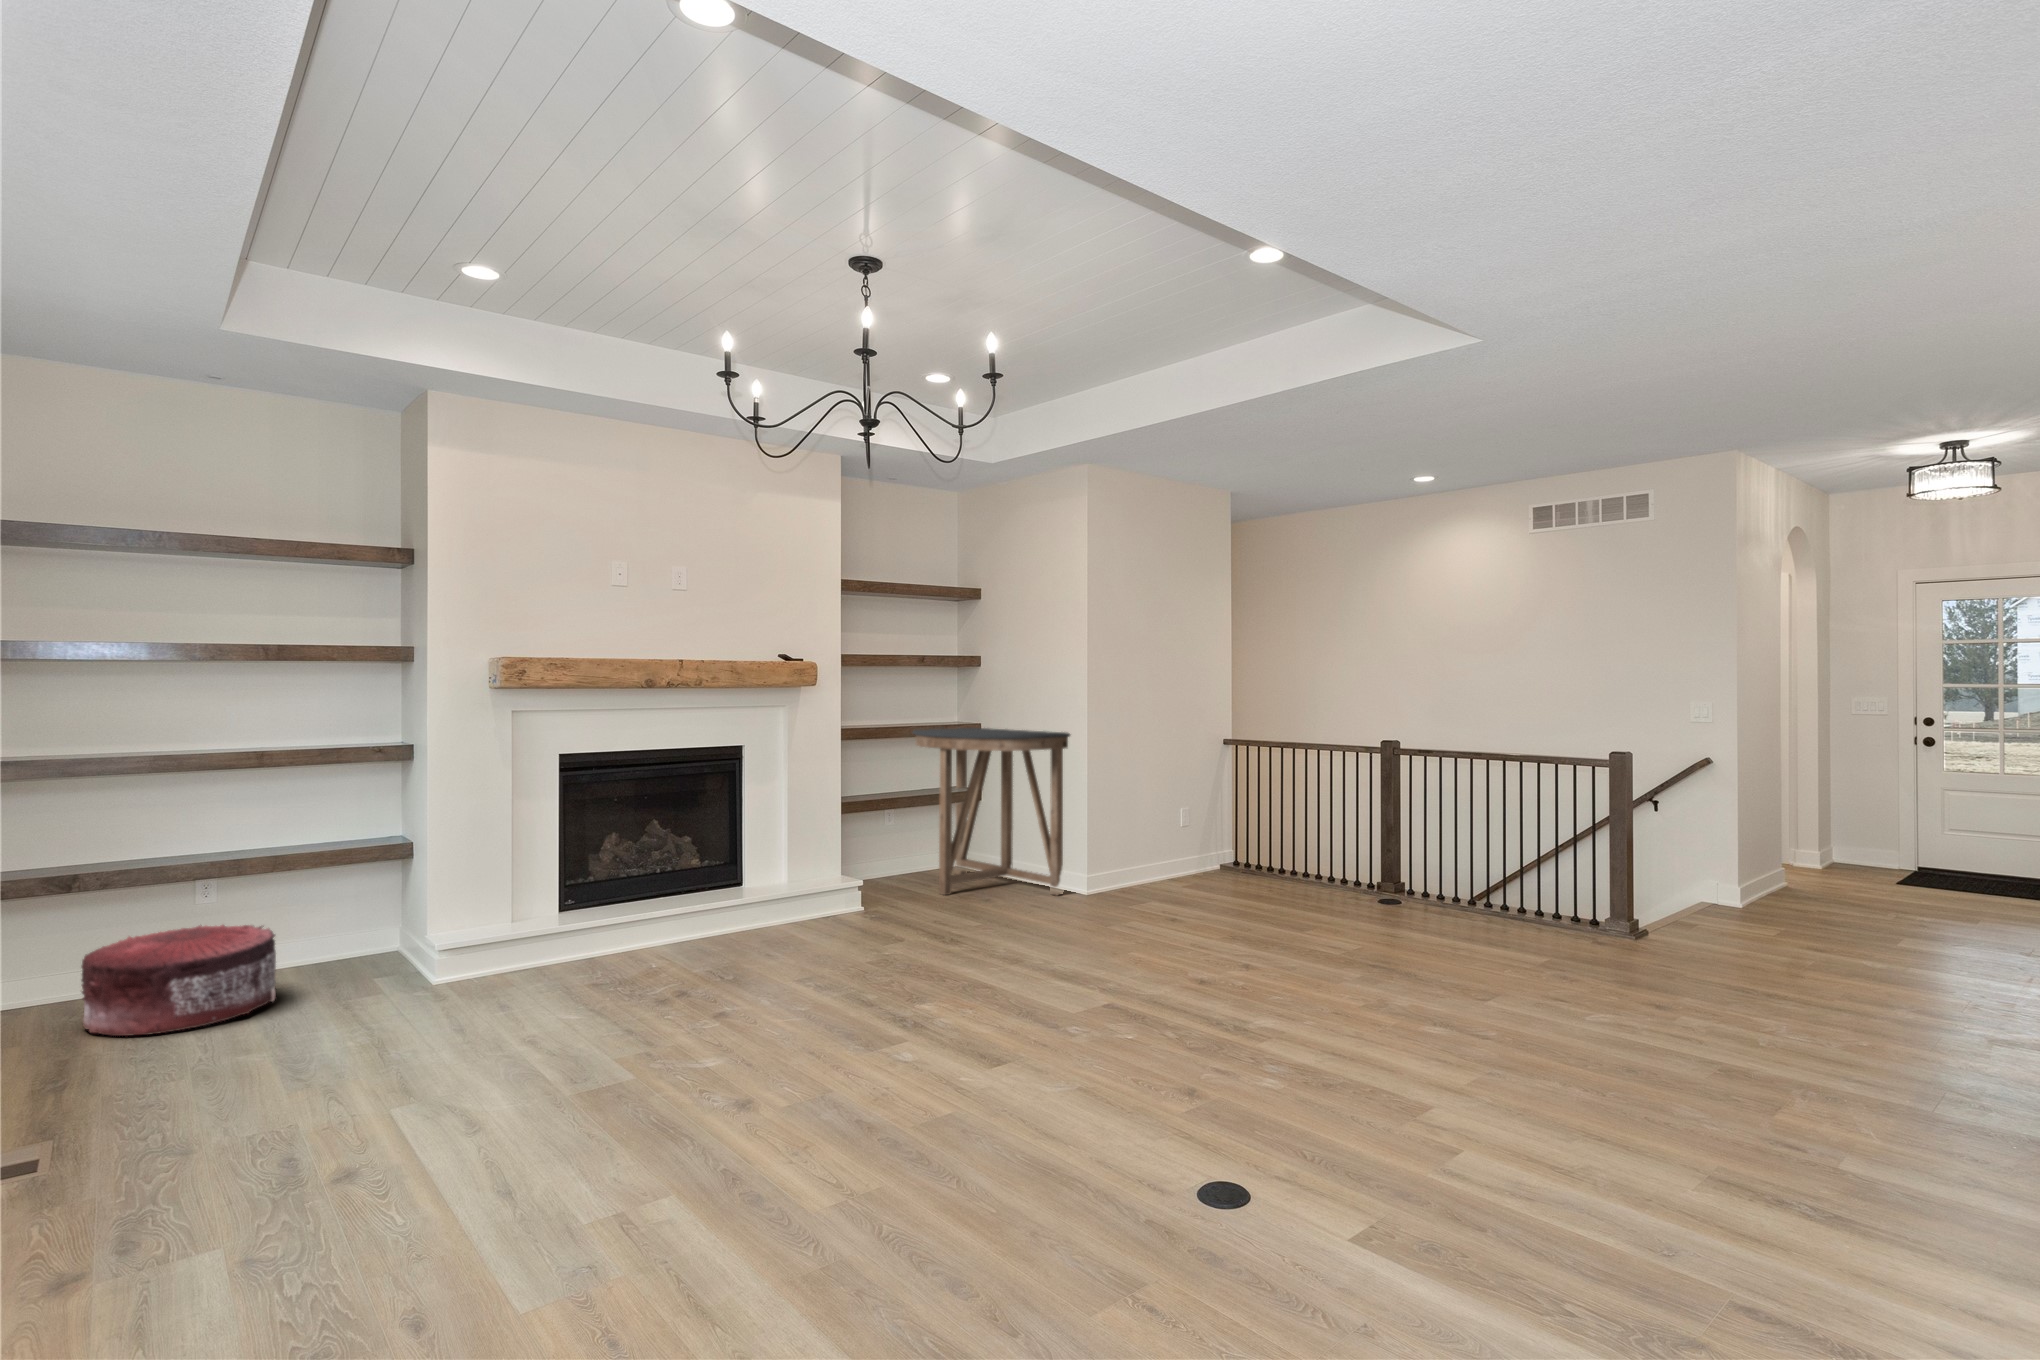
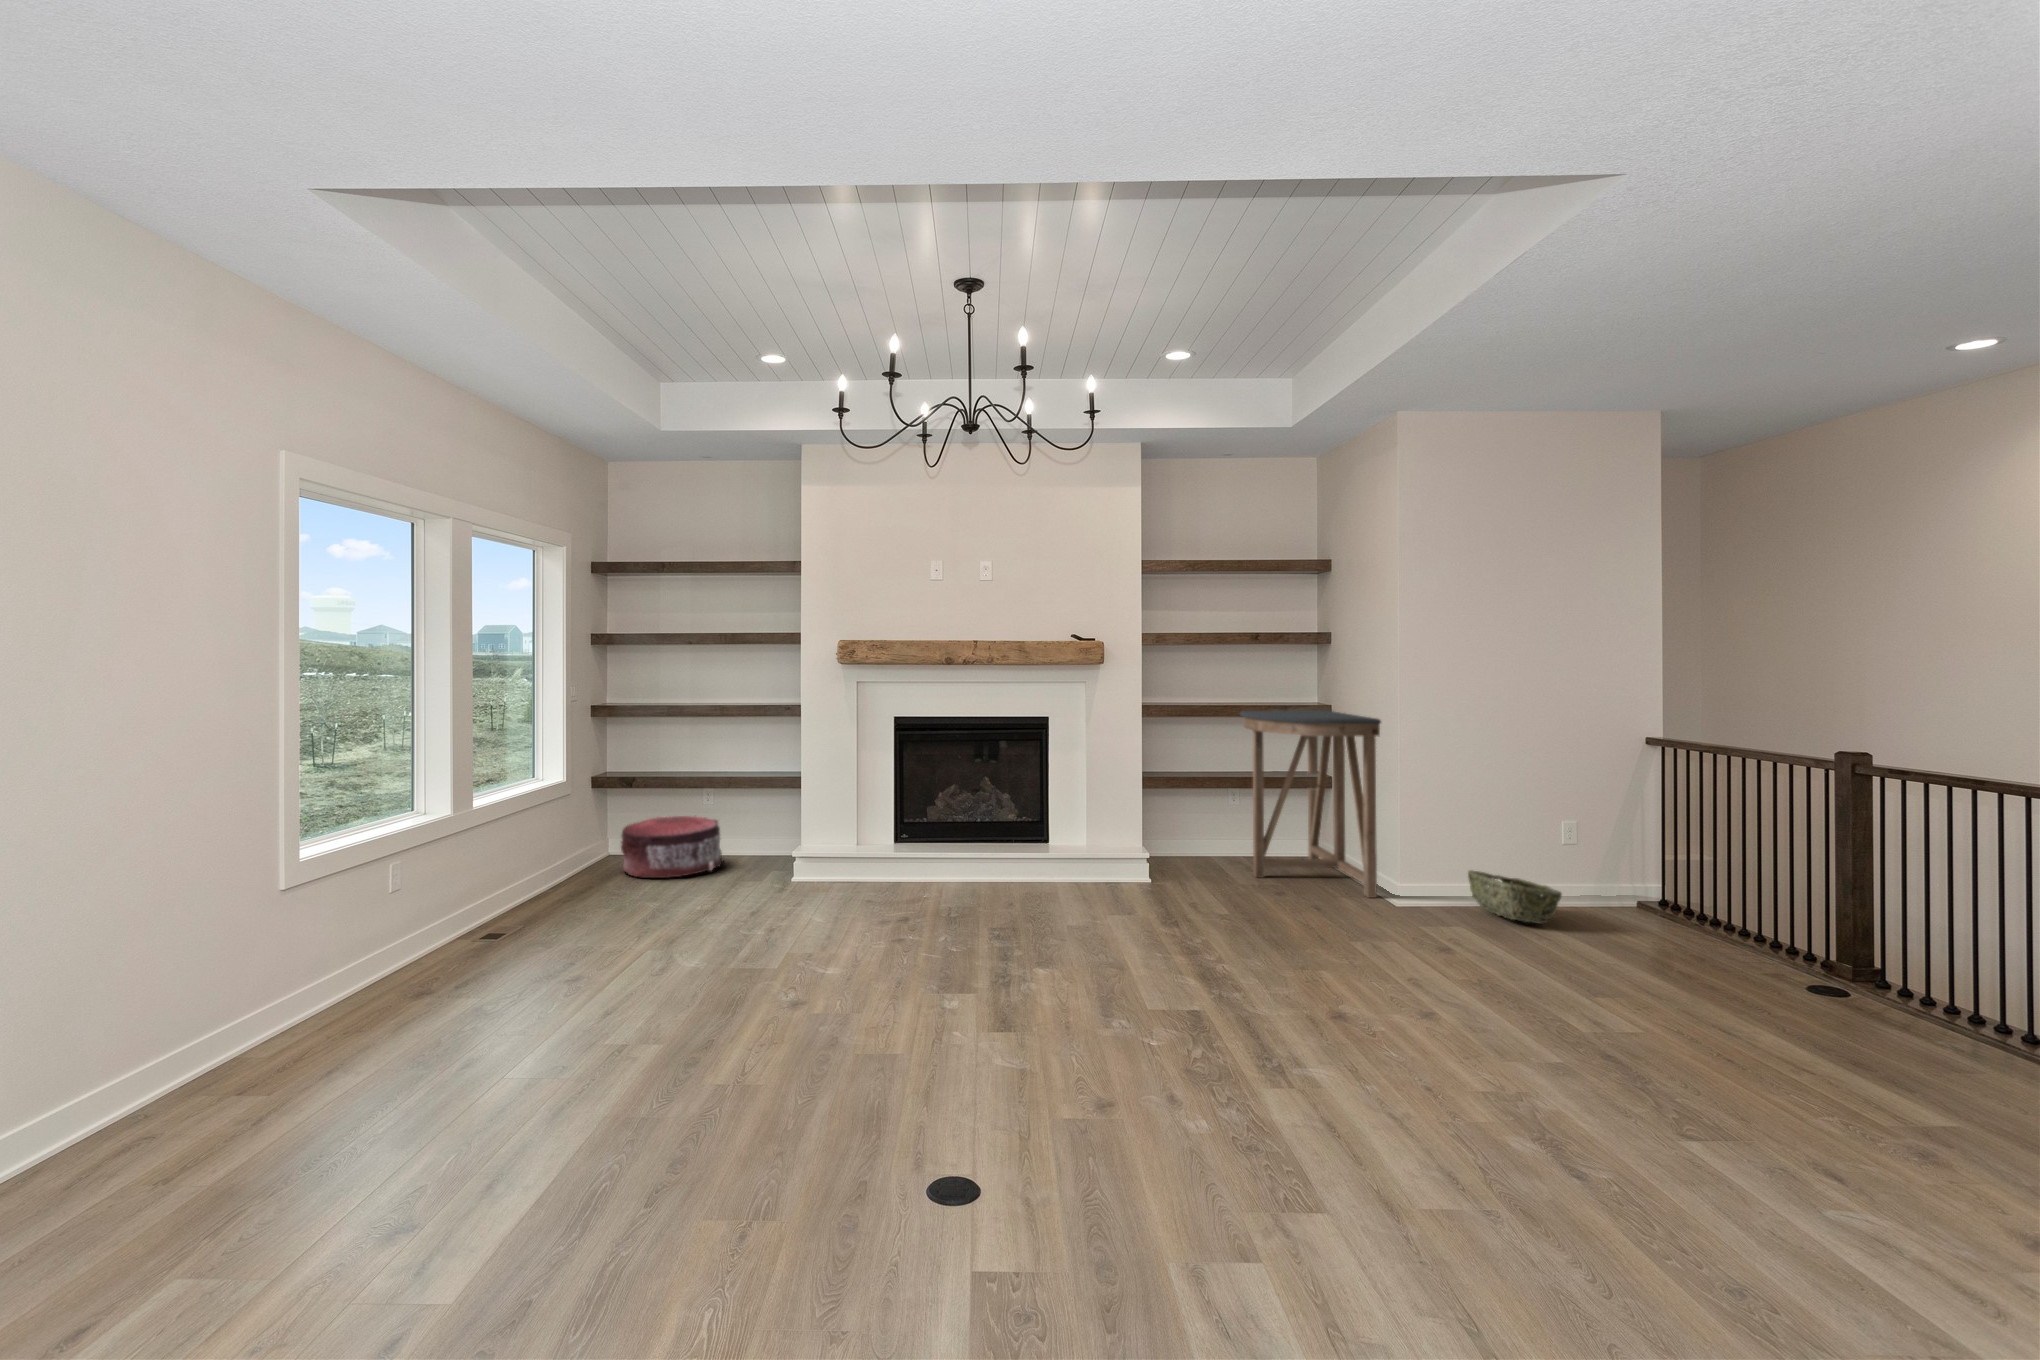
woven basket: none [1133,858,1209,895] -> present [1468,870,1562,924]

